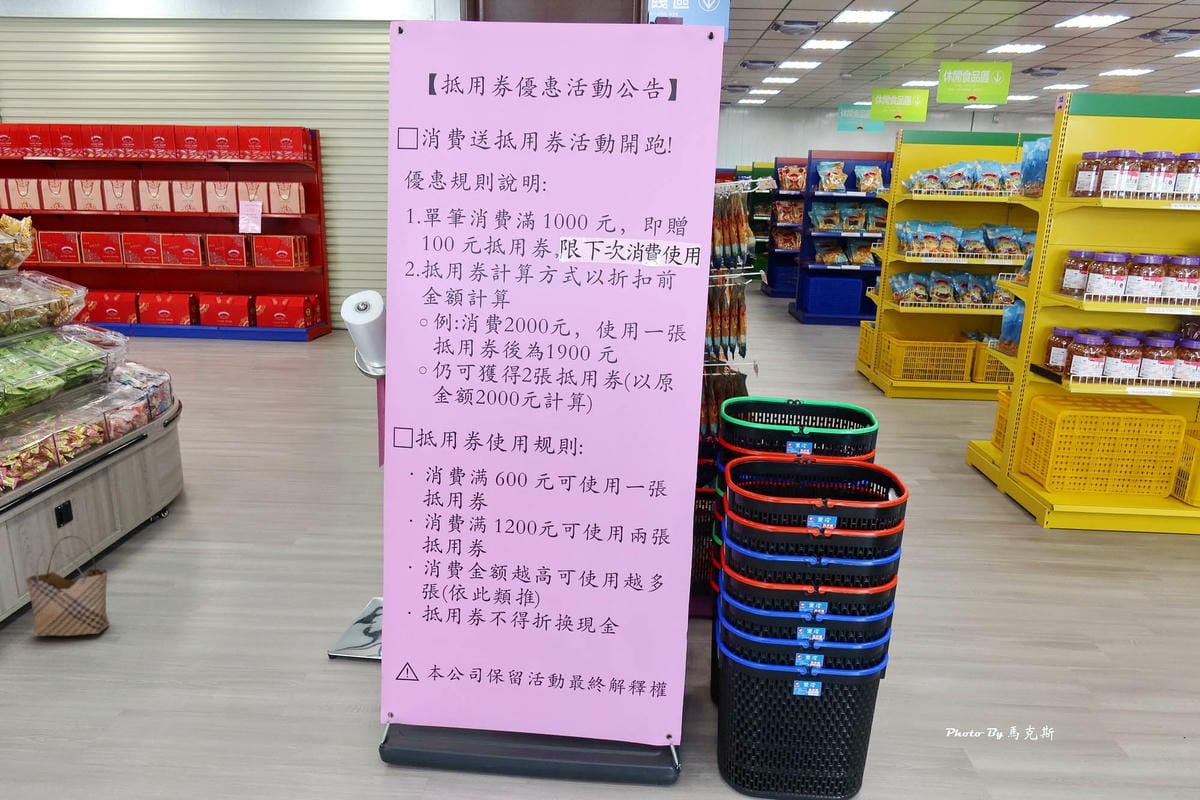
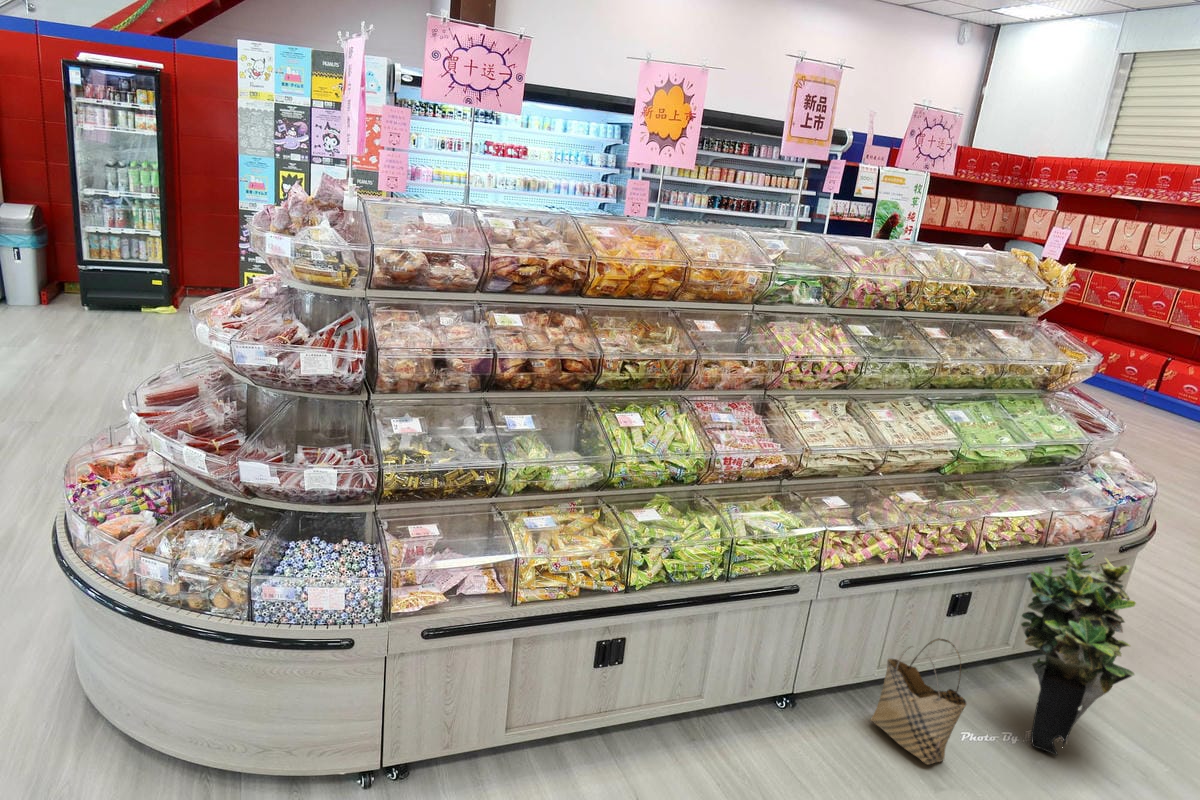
potted plant: none [107,426,209,581] -> present [1021,546,1136,755]

